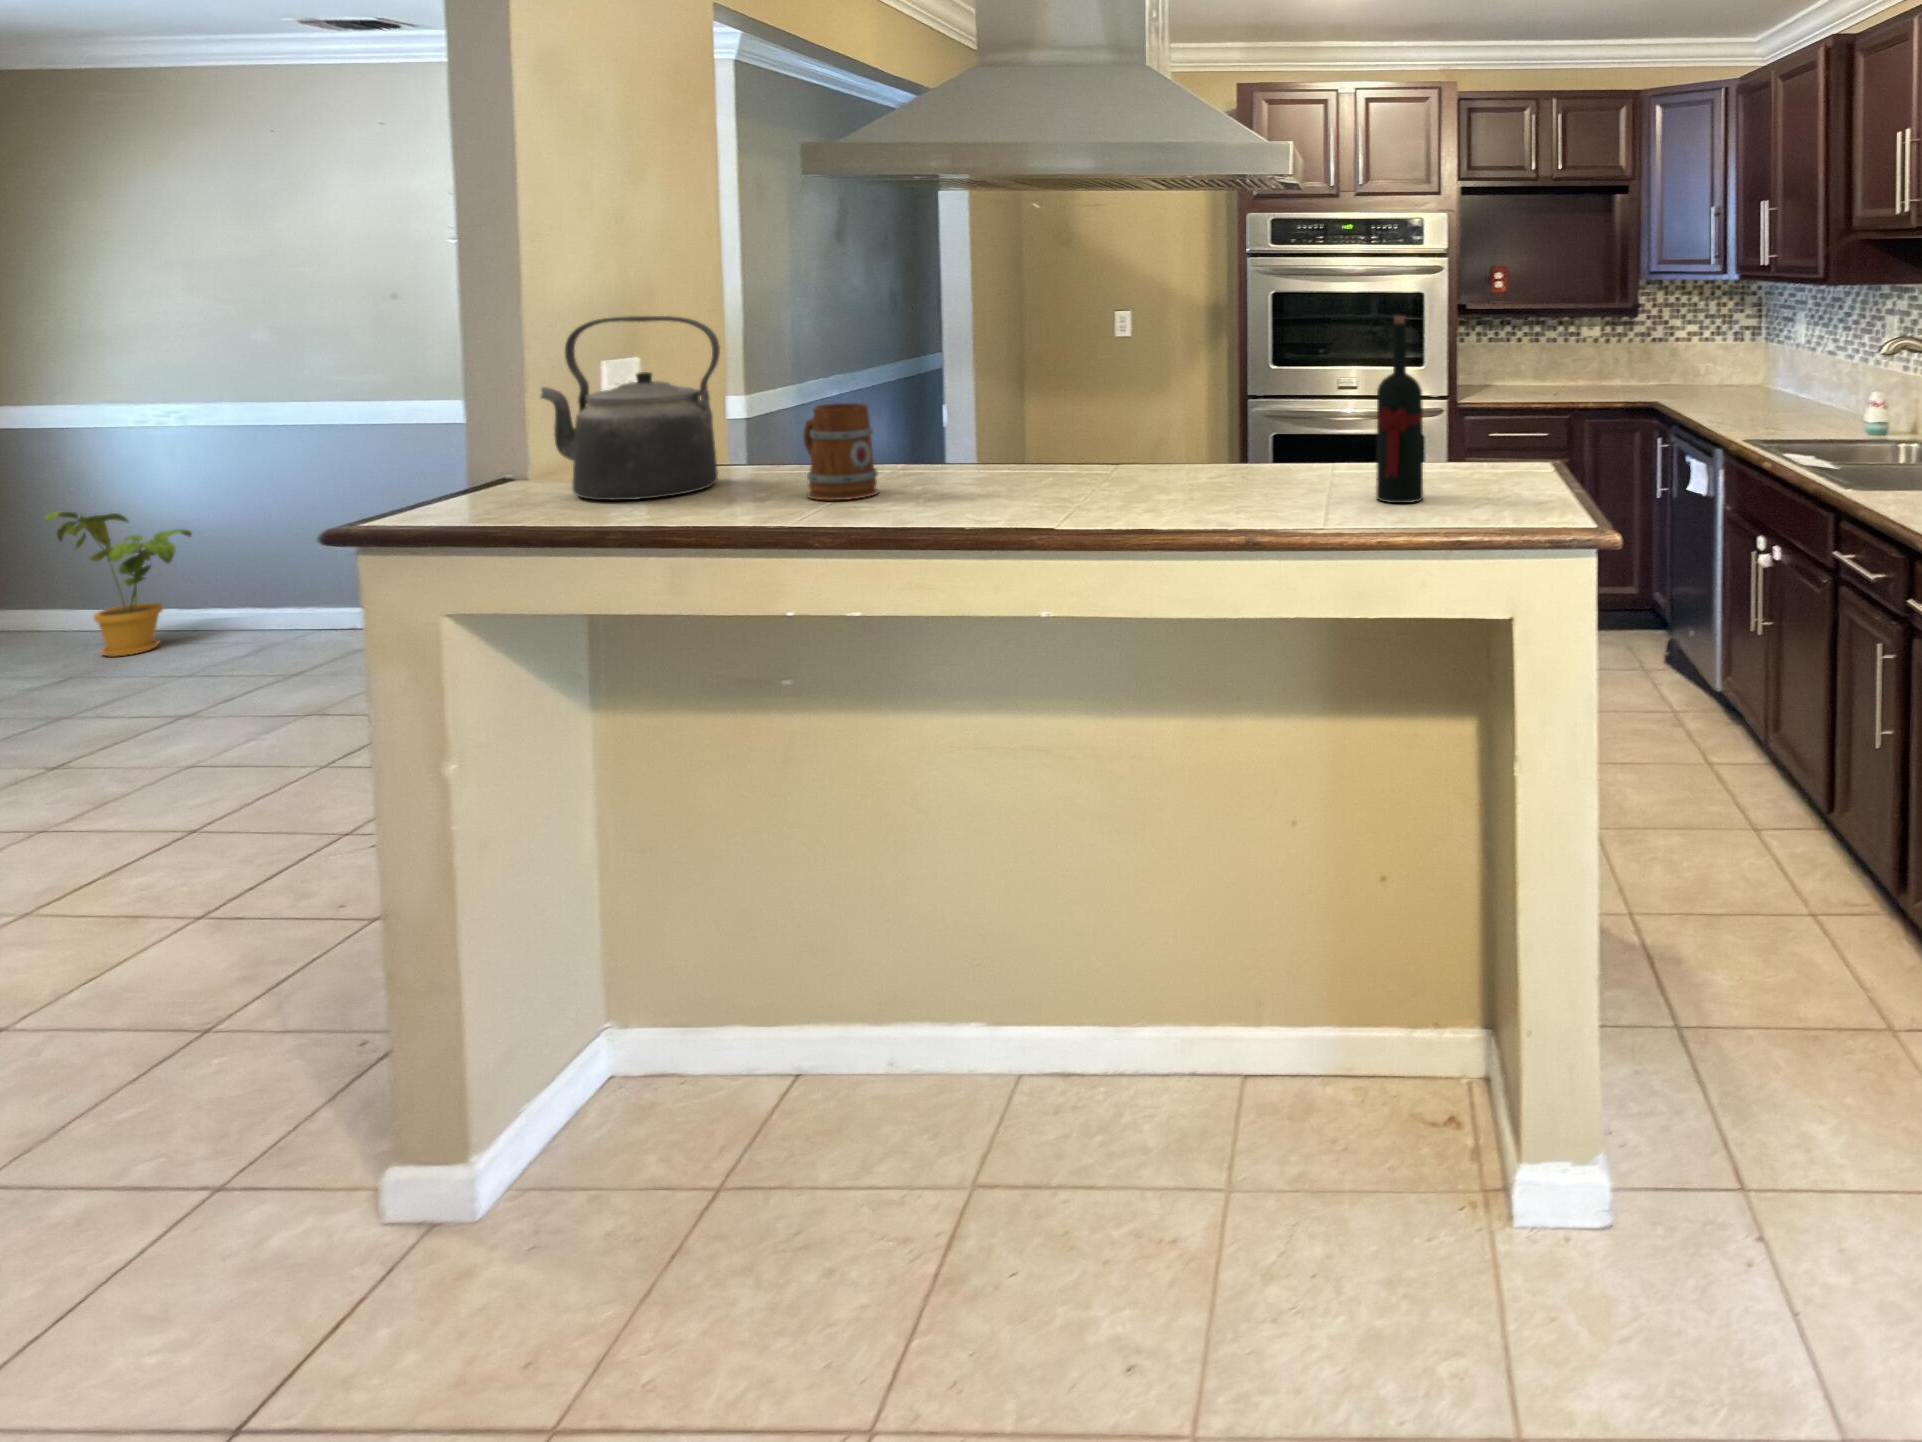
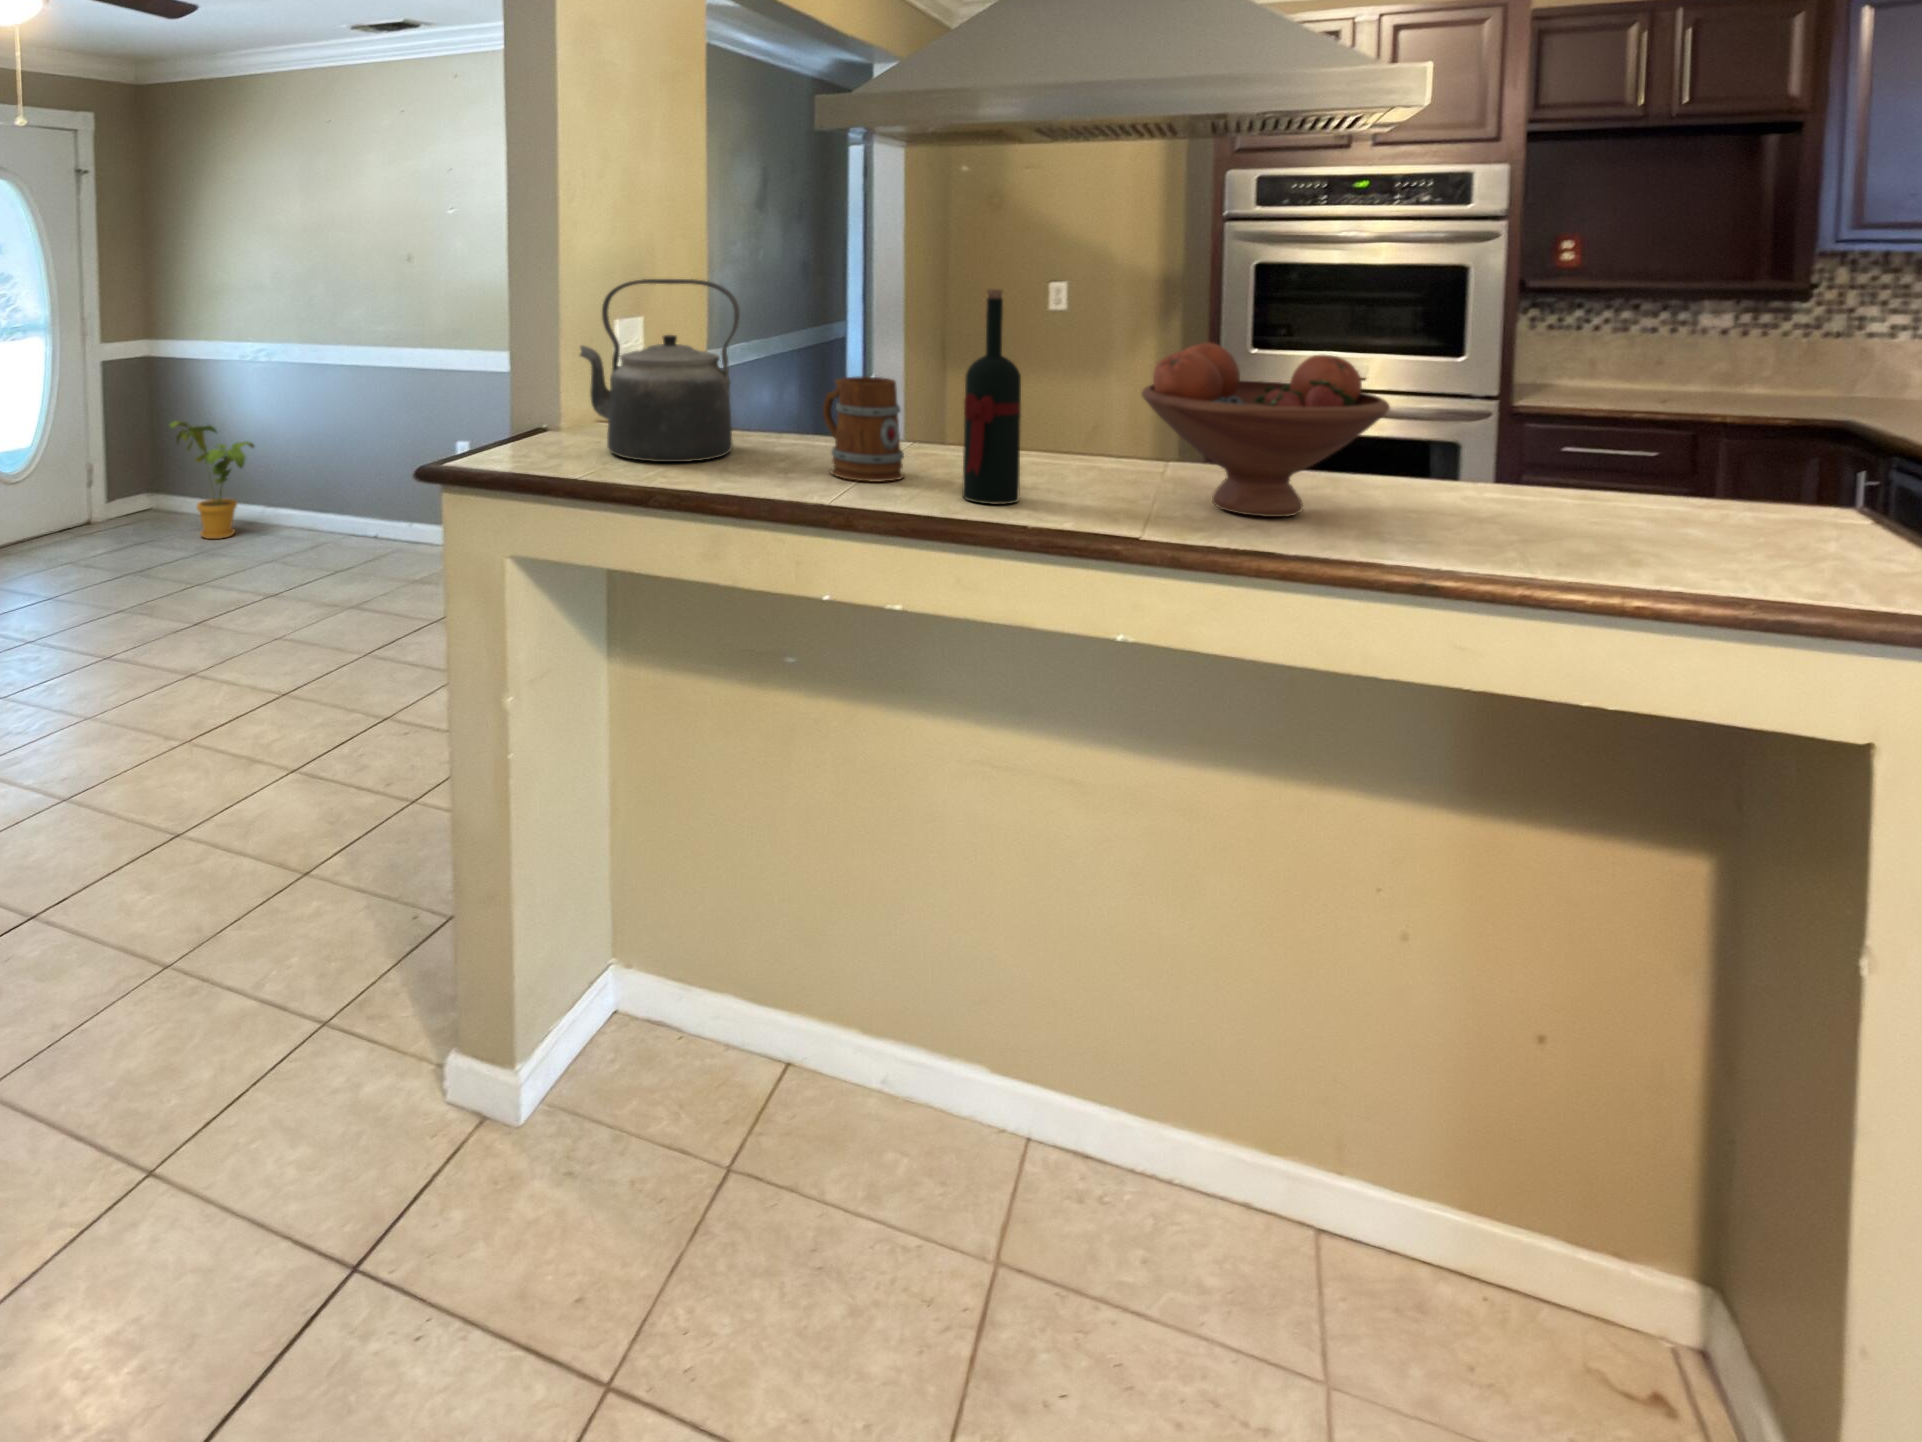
wine bottle: present [1376,316,1423,503] -> present [962,289,1021,504]
fruit bowl: none [1071,360,1253,499] -> present [1141,343,1390,517]

